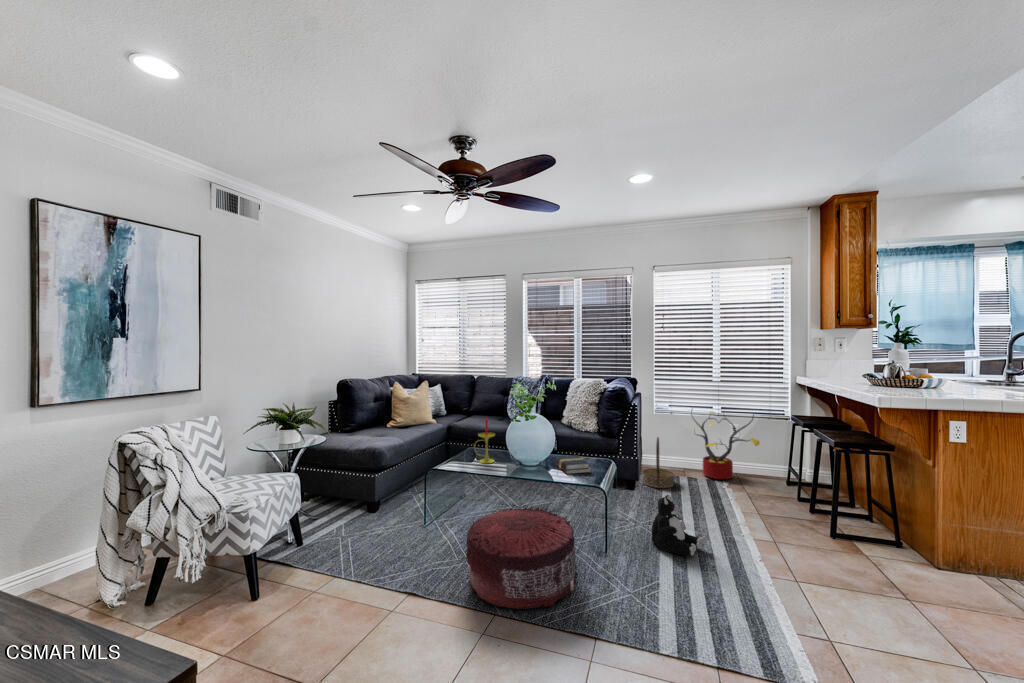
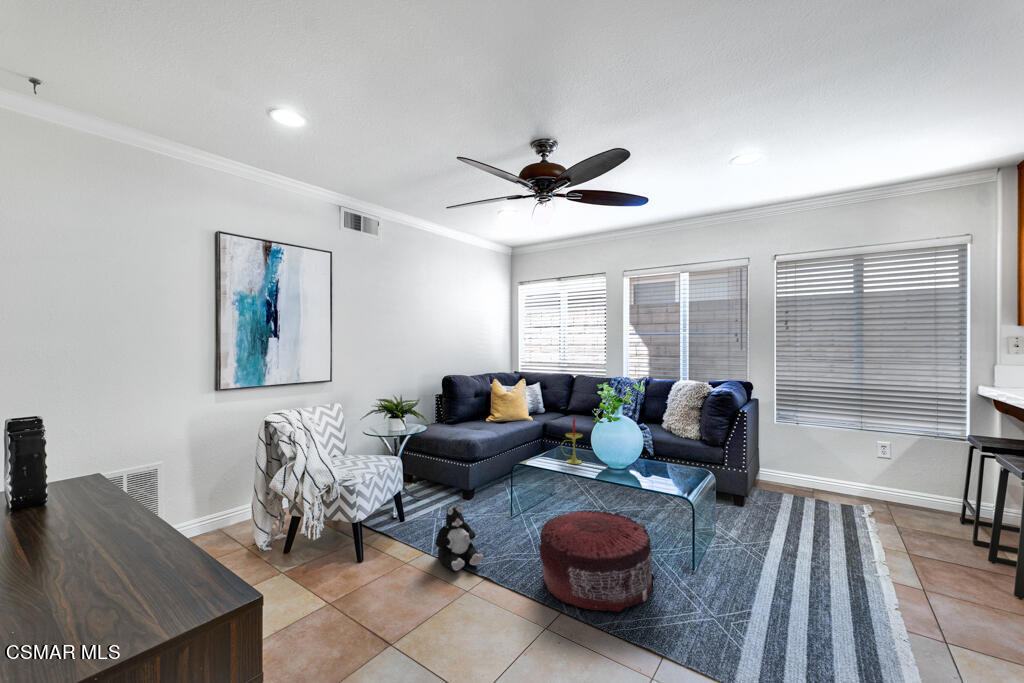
decorative plant: present [691,412,760,479] -> none [824,420,918,508]
basket: present [643,437,674,488] -> none [757,451,797,510]
hardback book: present [555,455,590,474] -> none [644,463,682,482]
plush toy: present [652,495,704,556] -> present [436,505,483,571]

